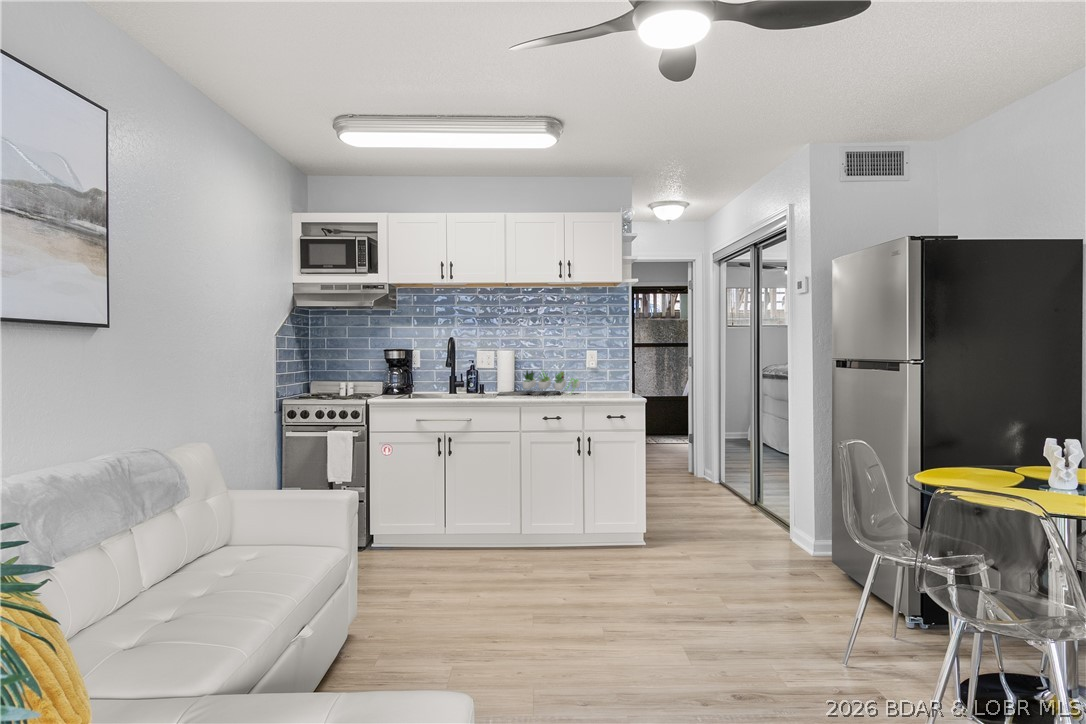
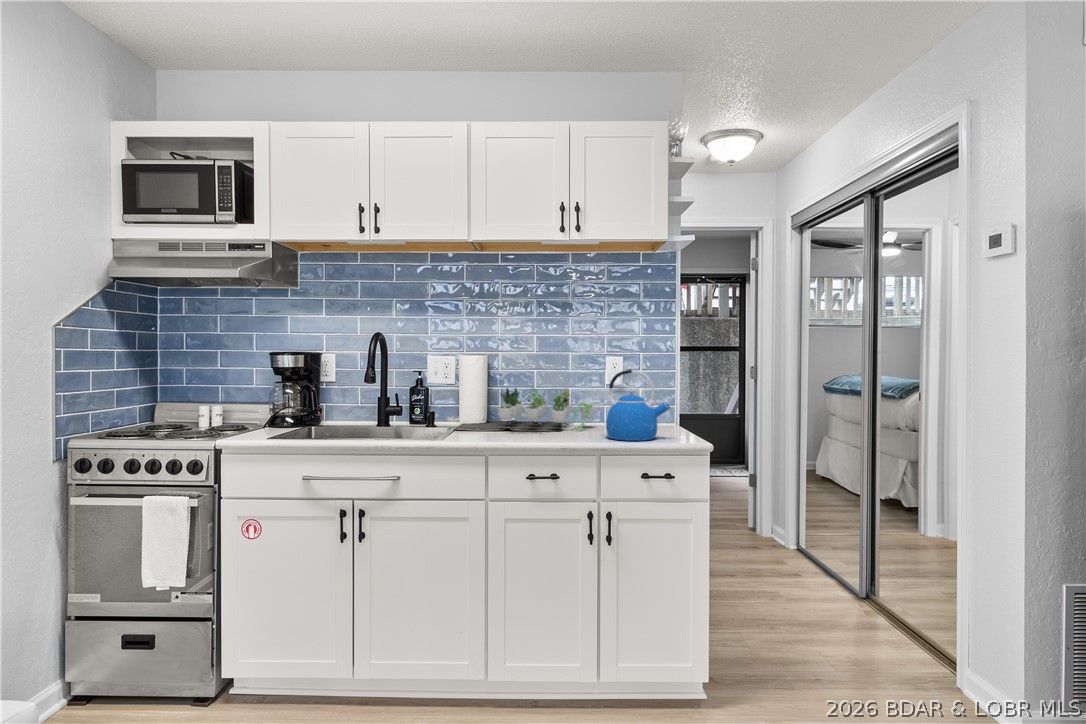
kettle: none [586,358,622,398] -> present [606,369,670,441]

